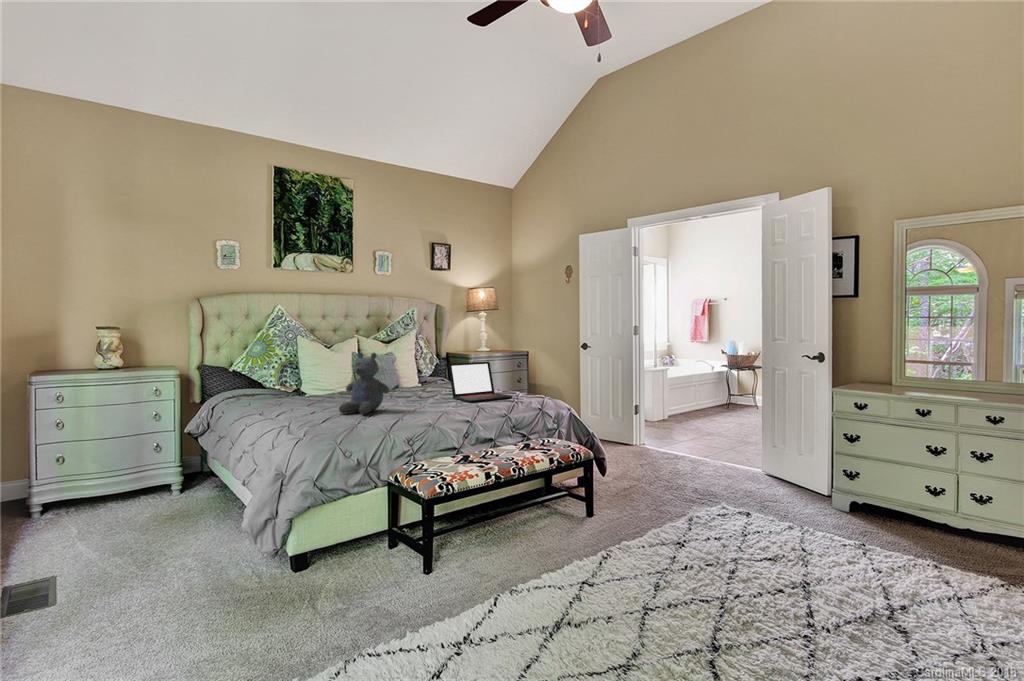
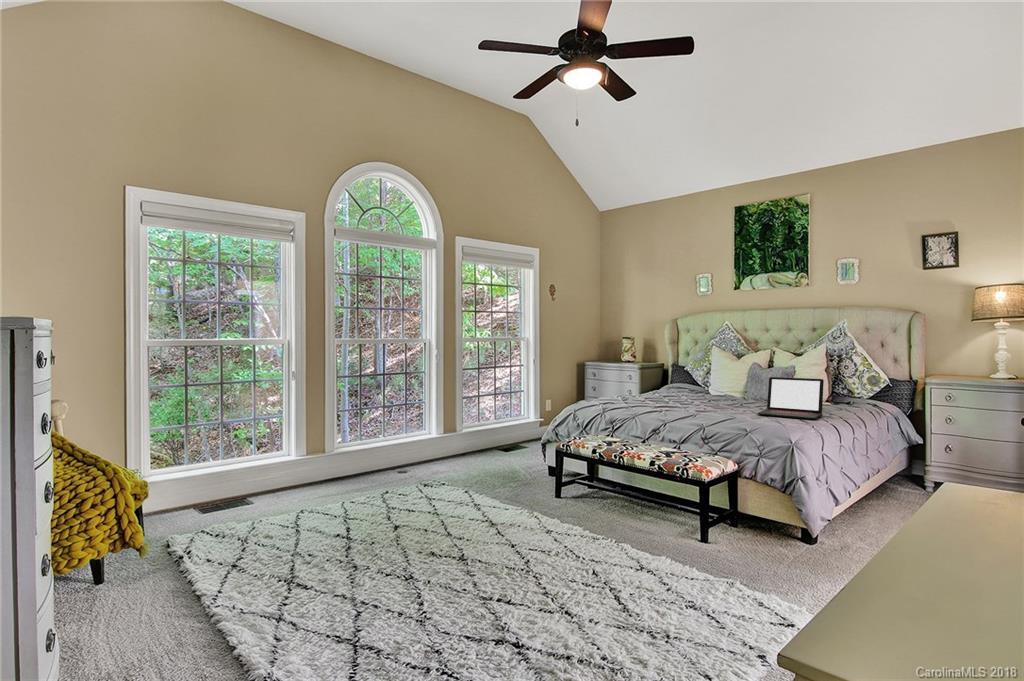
stuffed bear: present [339,352,389,415] -> none [648,361,680,407]

